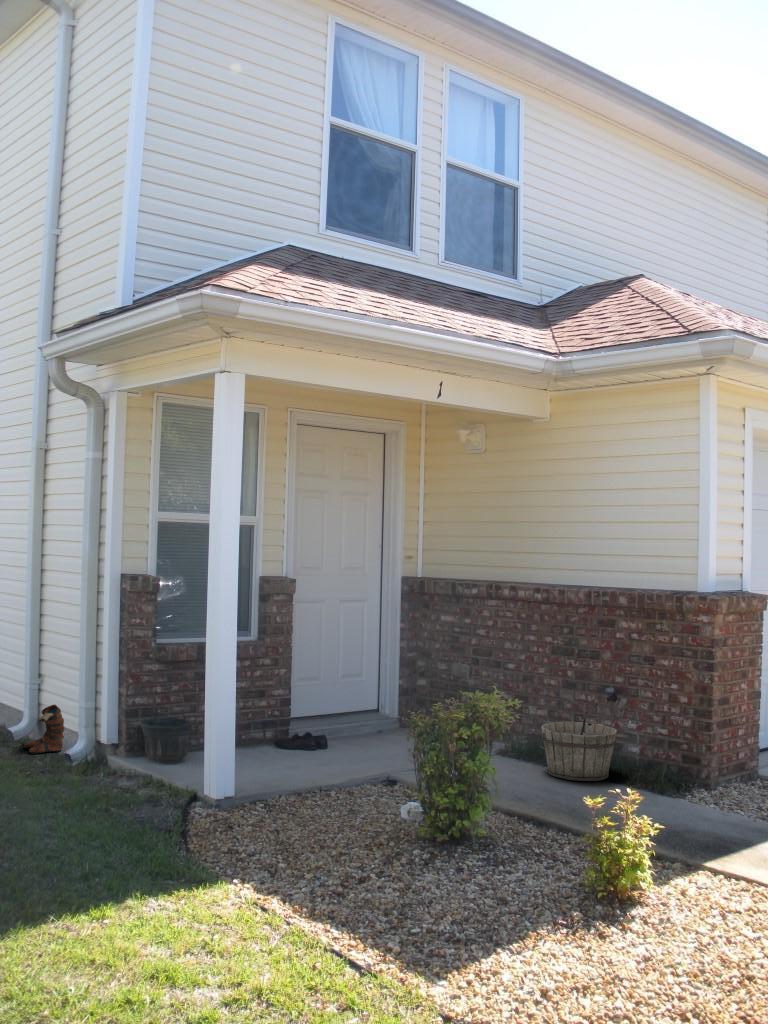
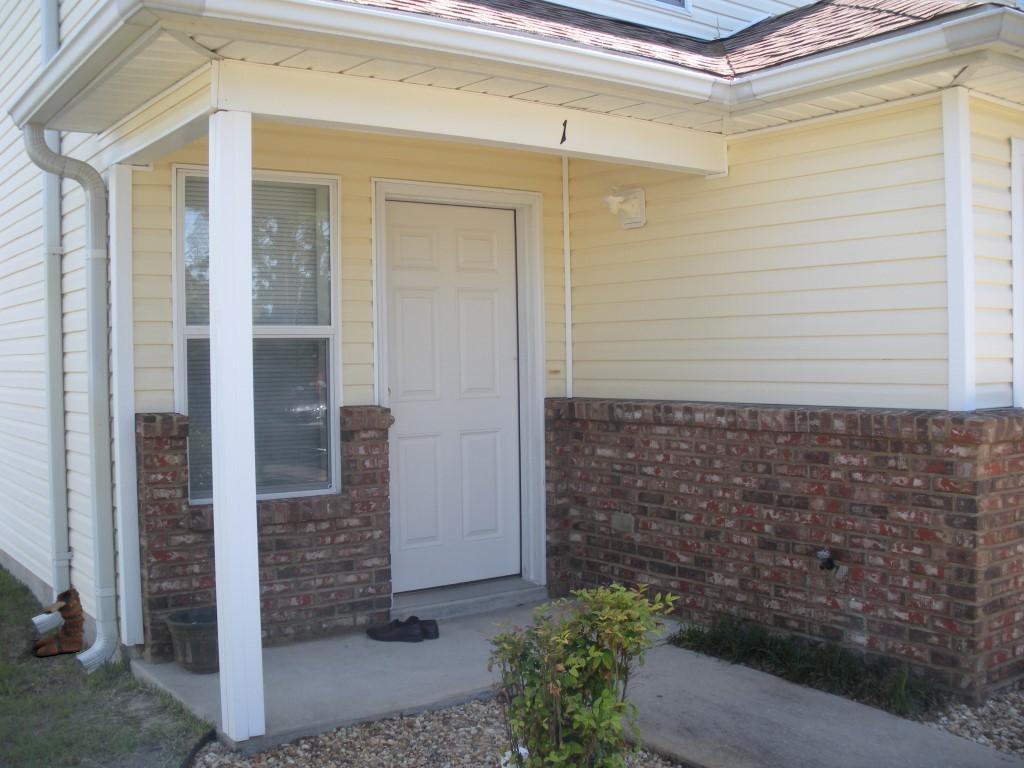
wooden bucket: present [540,711,617,781] -> none [723,587,834,689]

